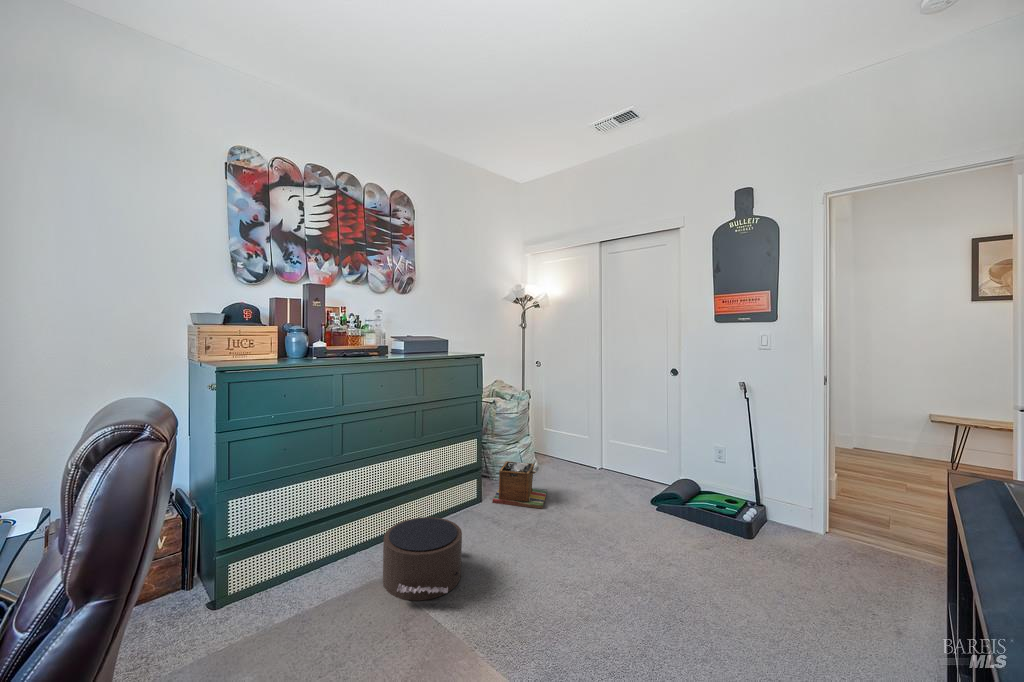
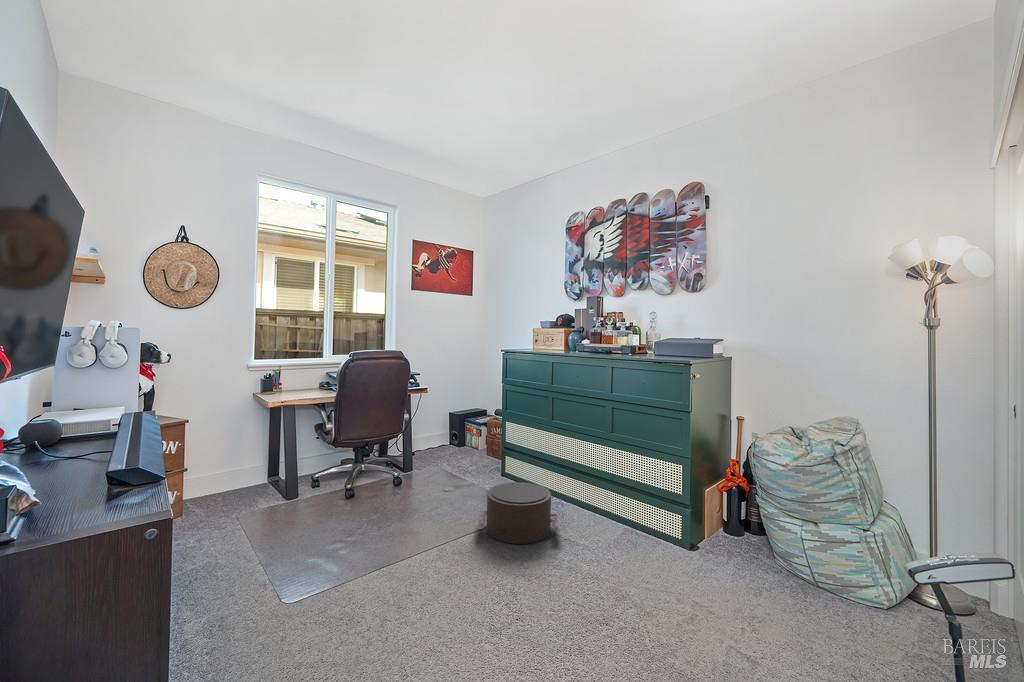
laundry basket: present [492,461,547,509] -> none [696,521,789,613]

